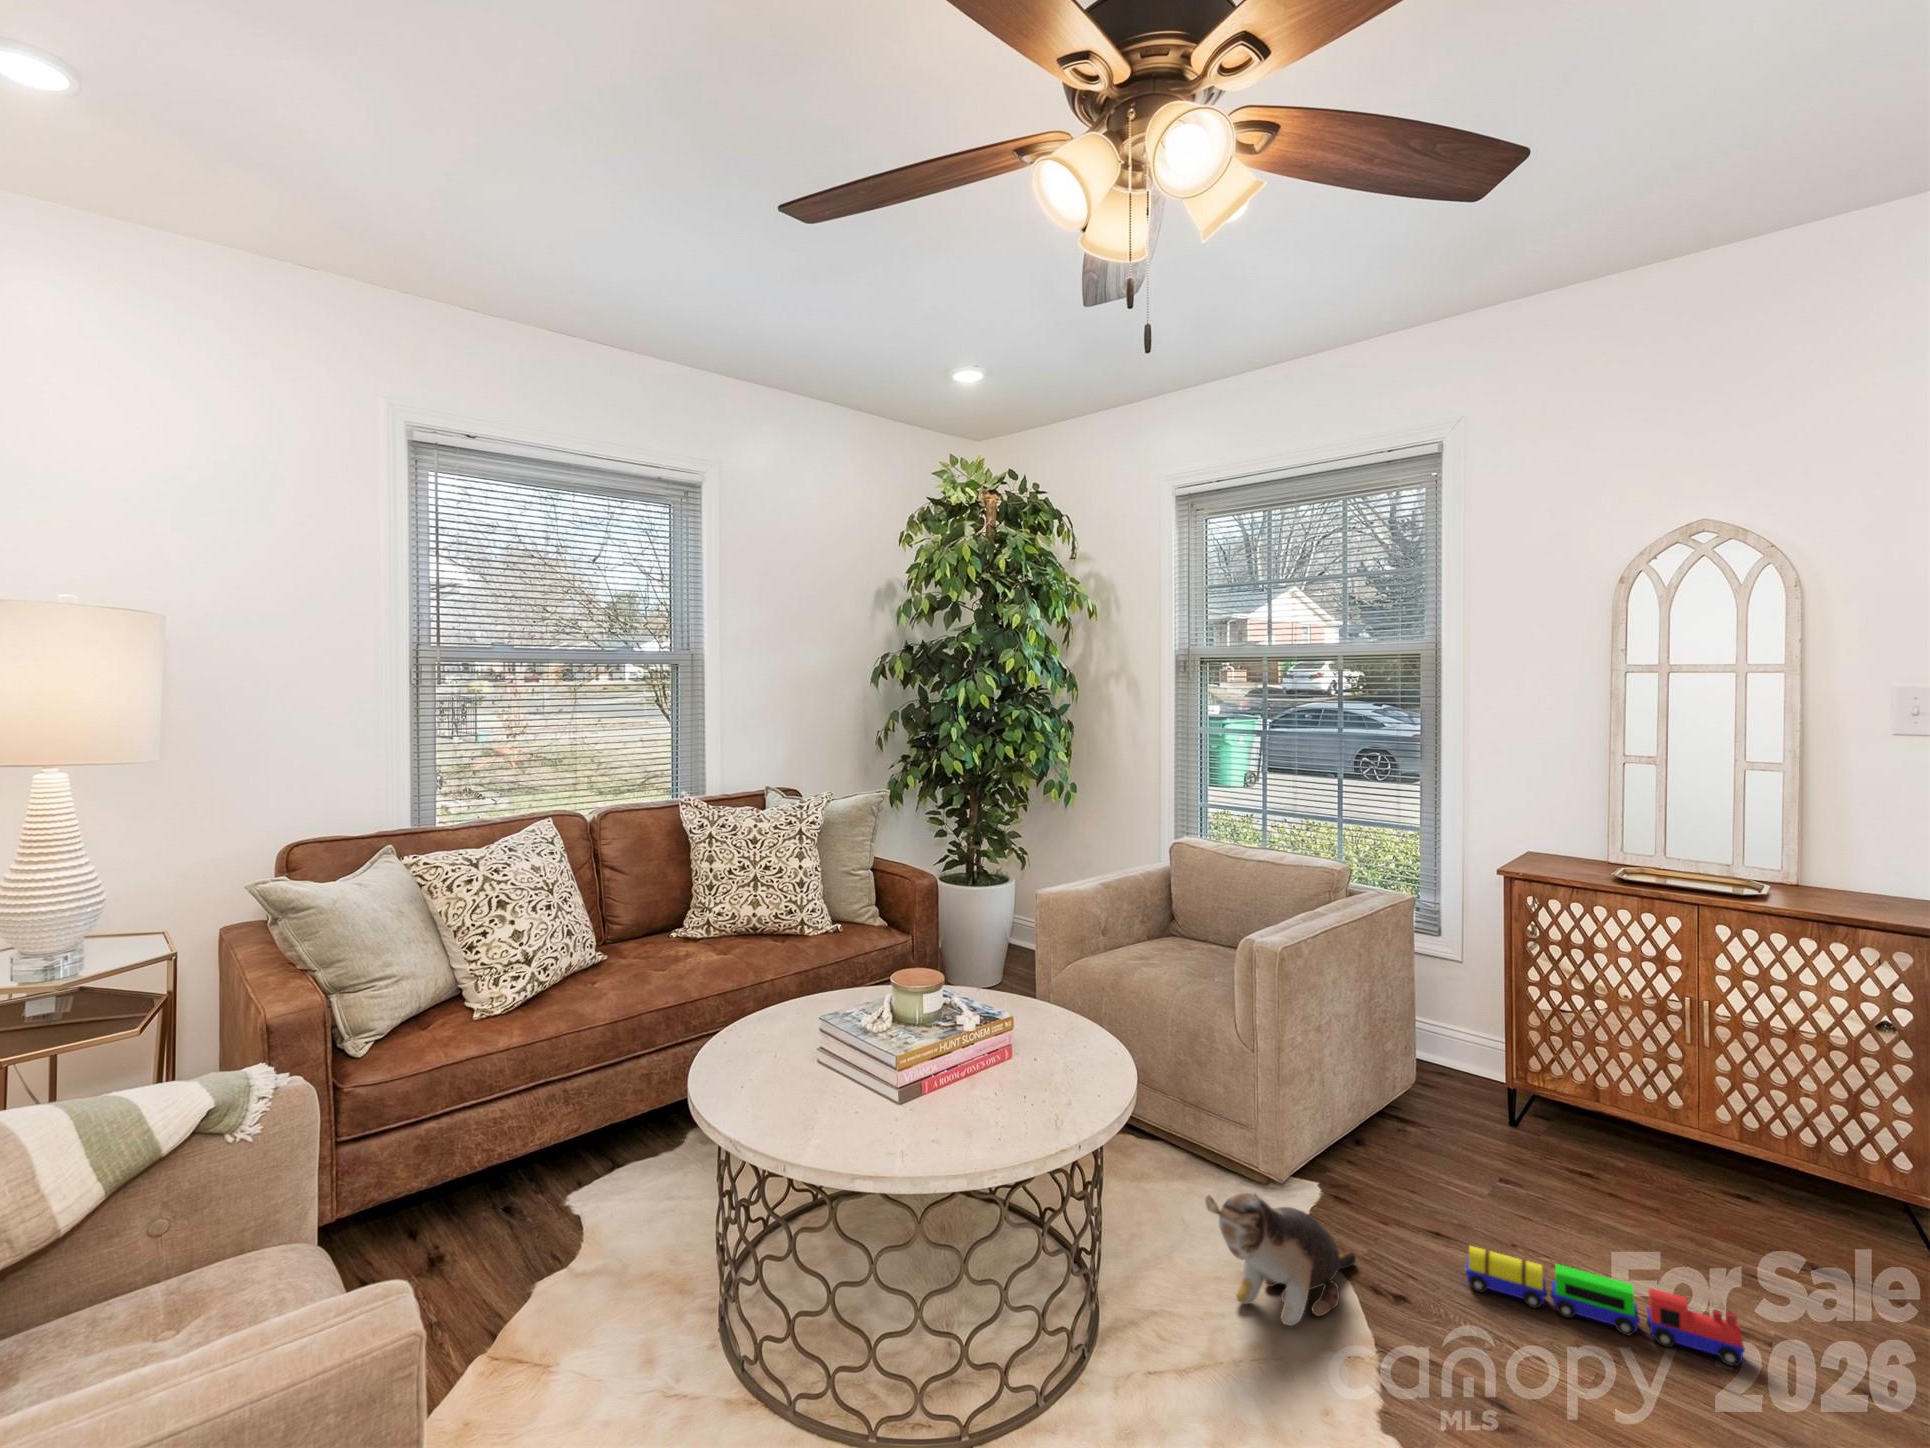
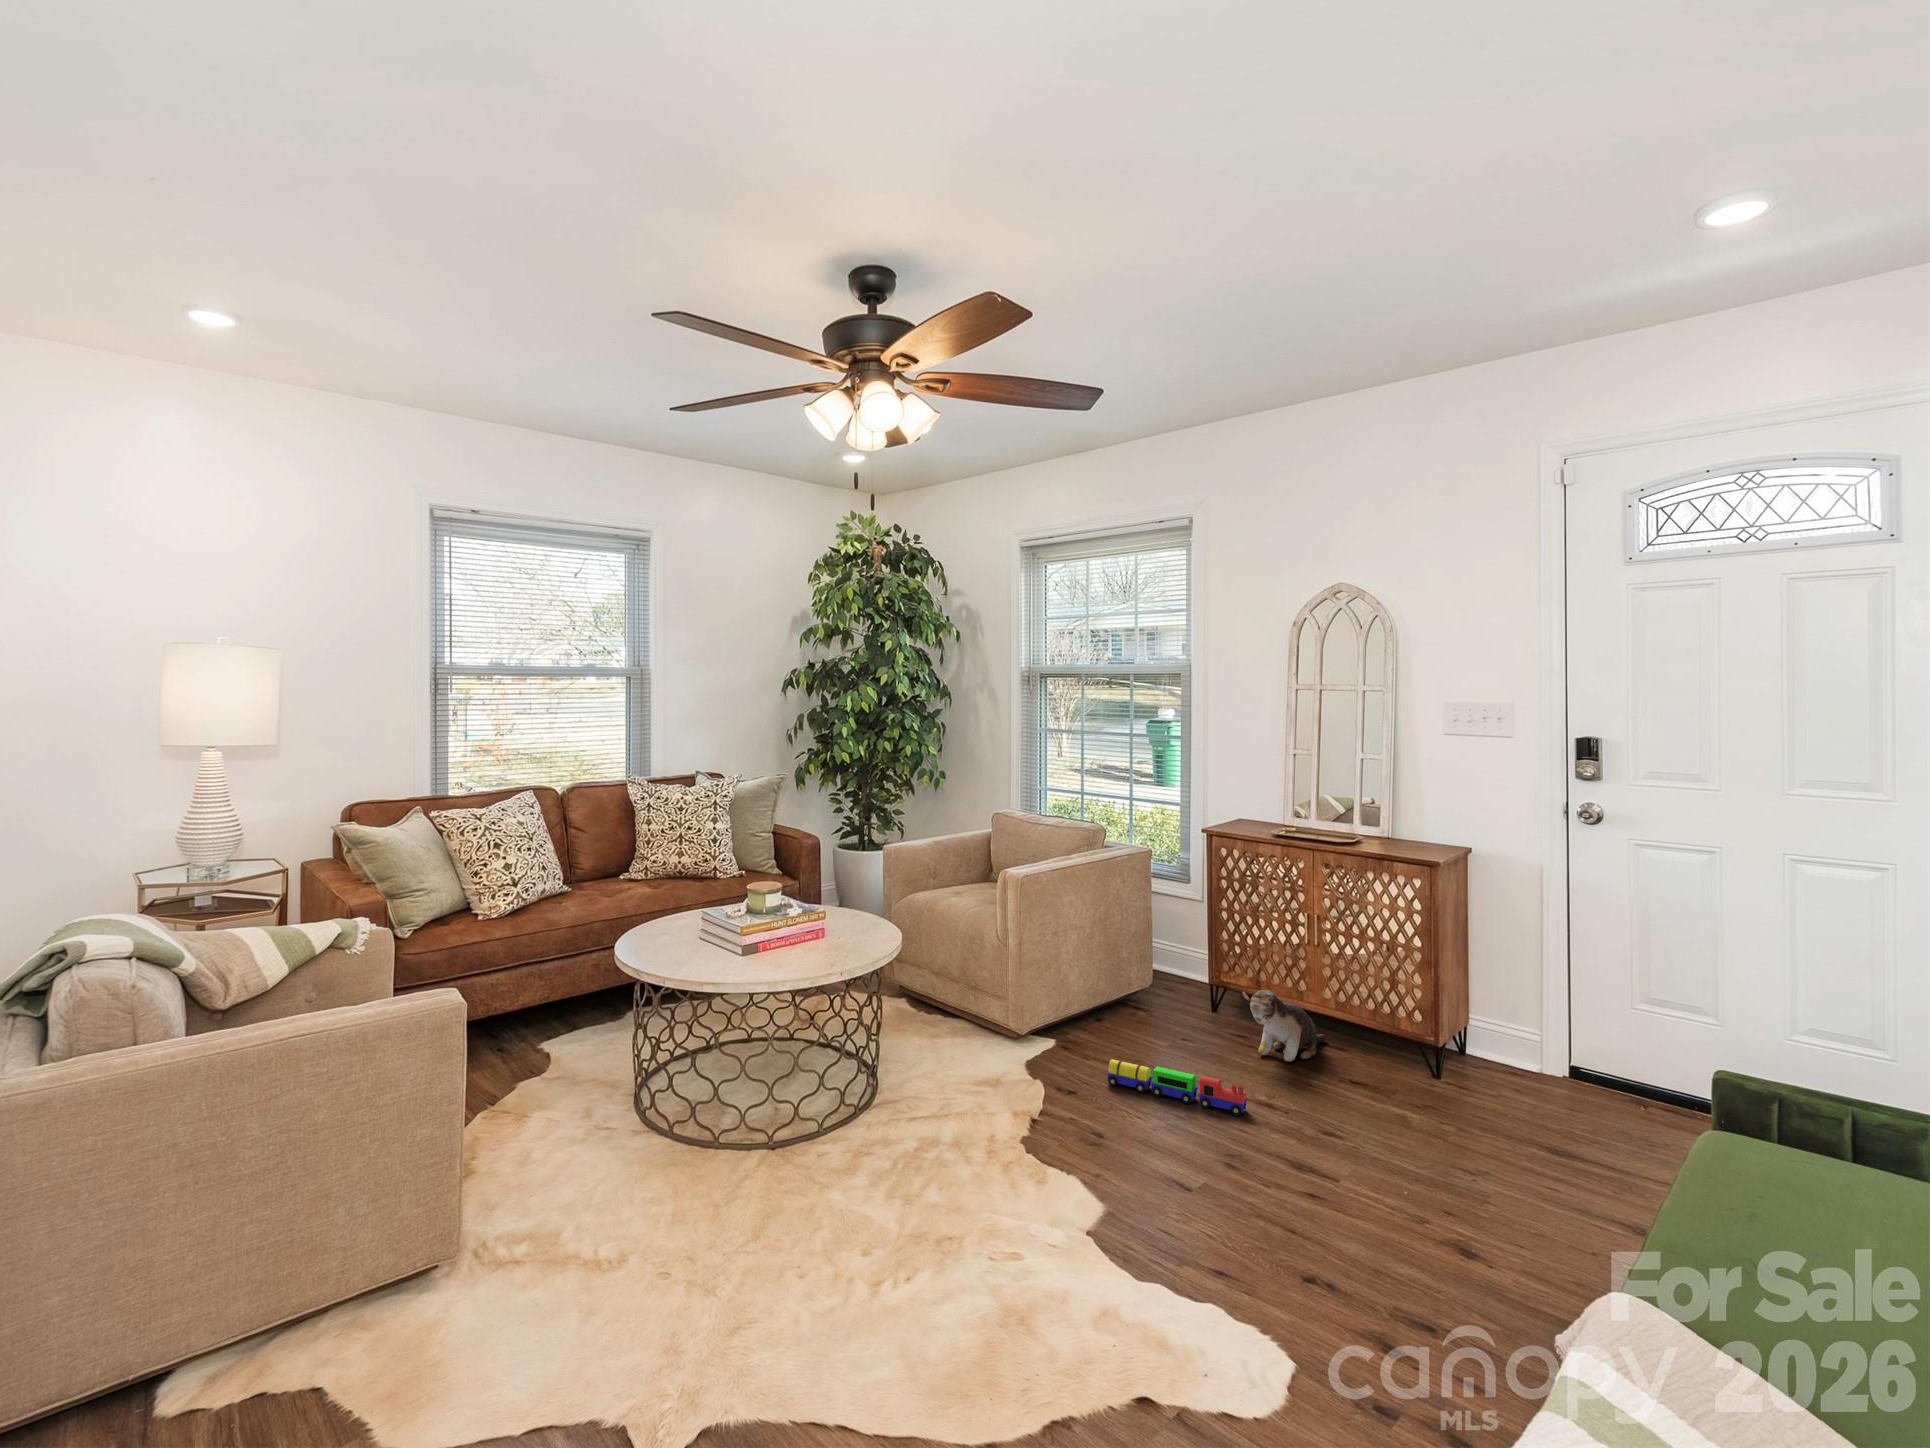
plush toy: present [1205,1193,1356,1325] -> present [1242,990,1326,1062]

